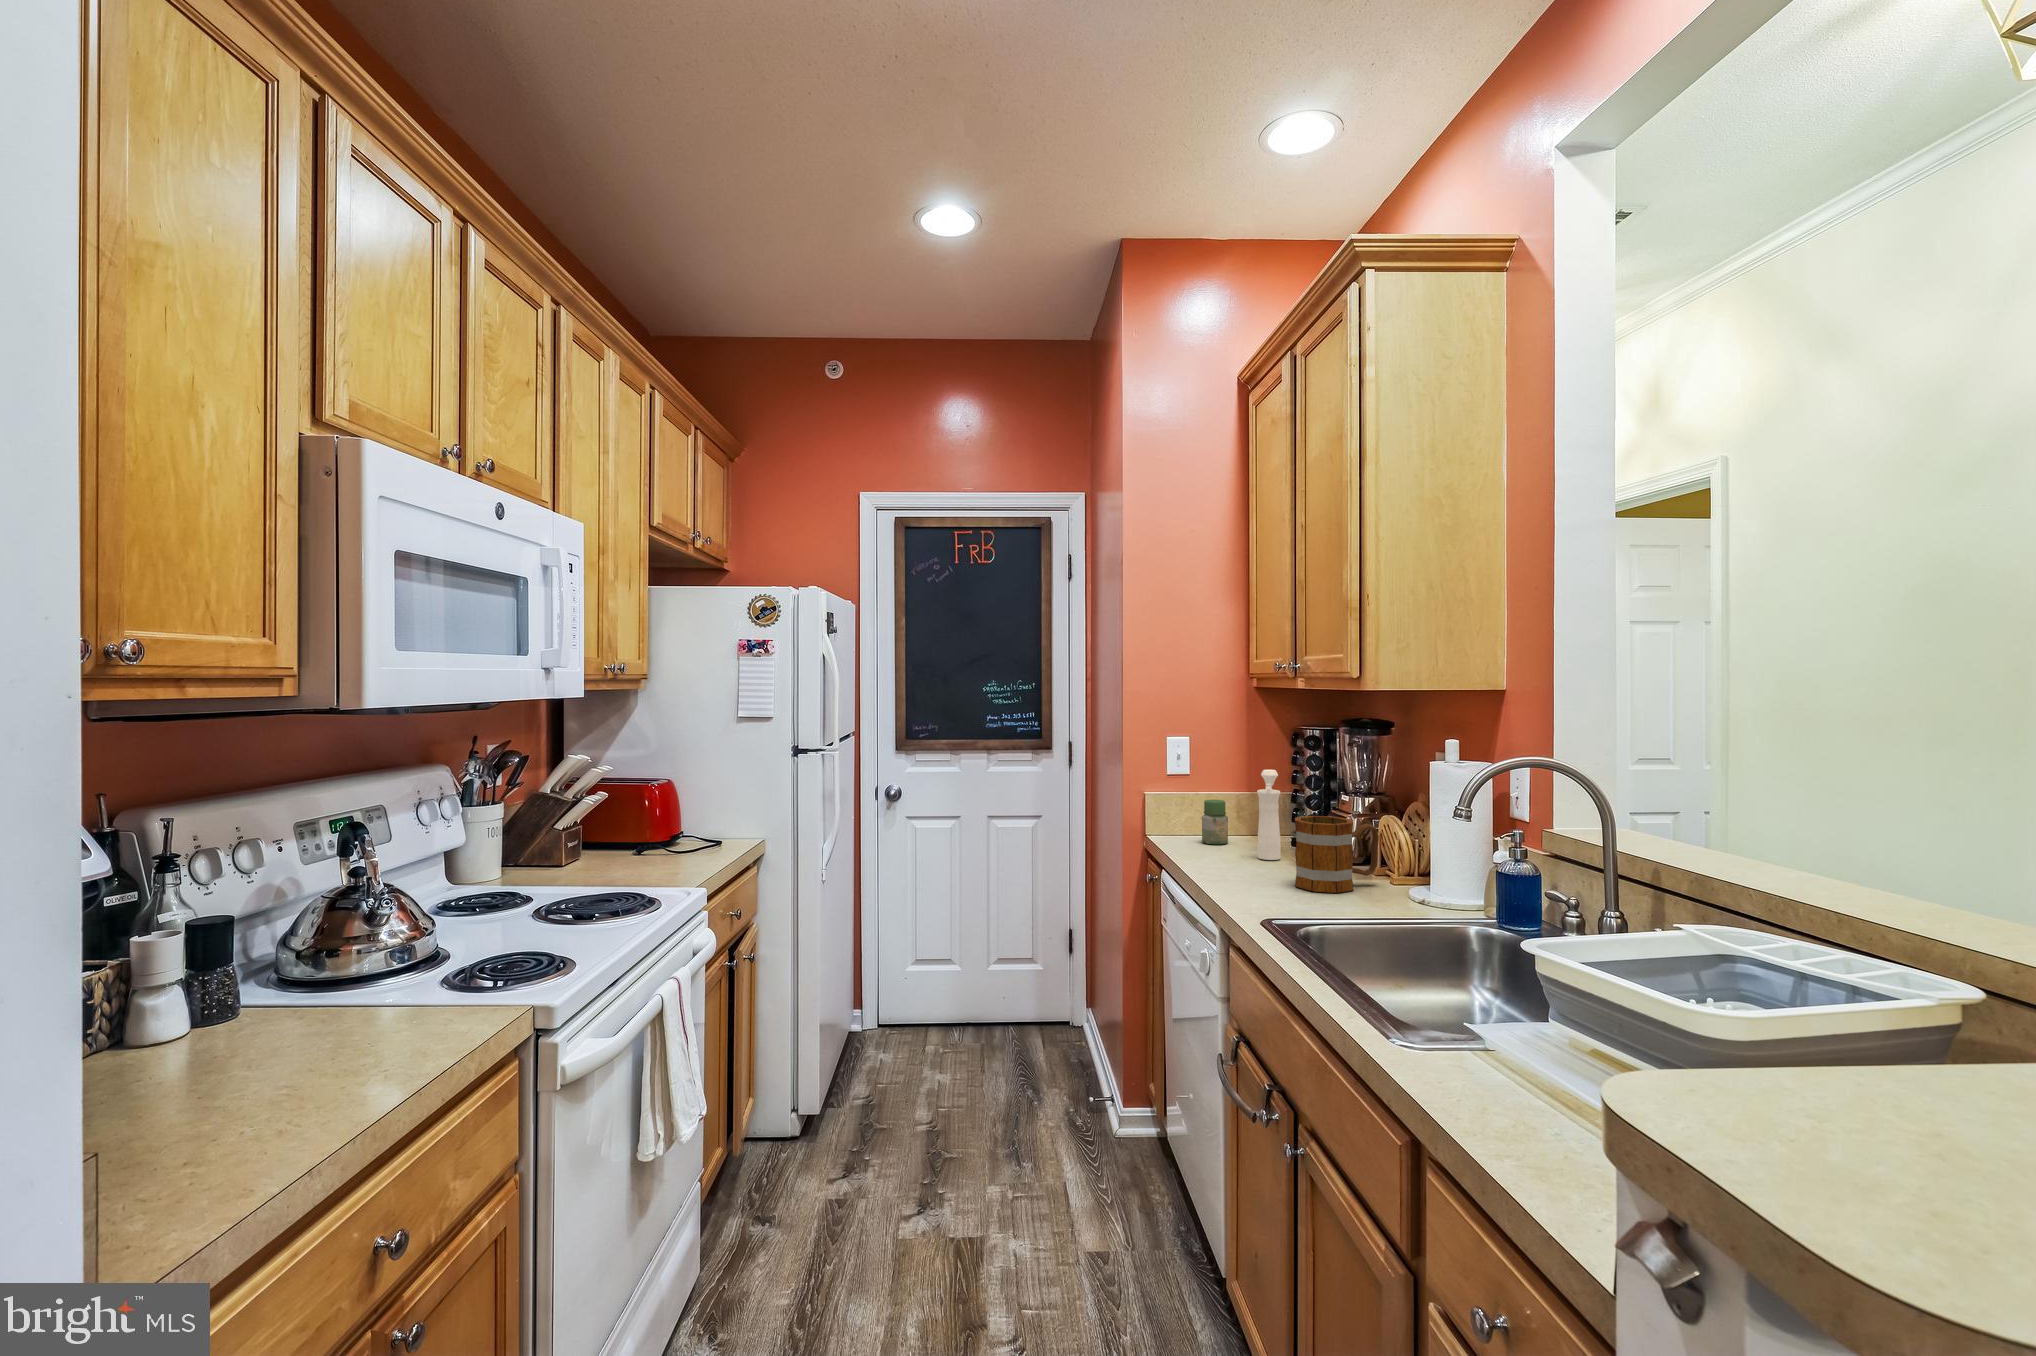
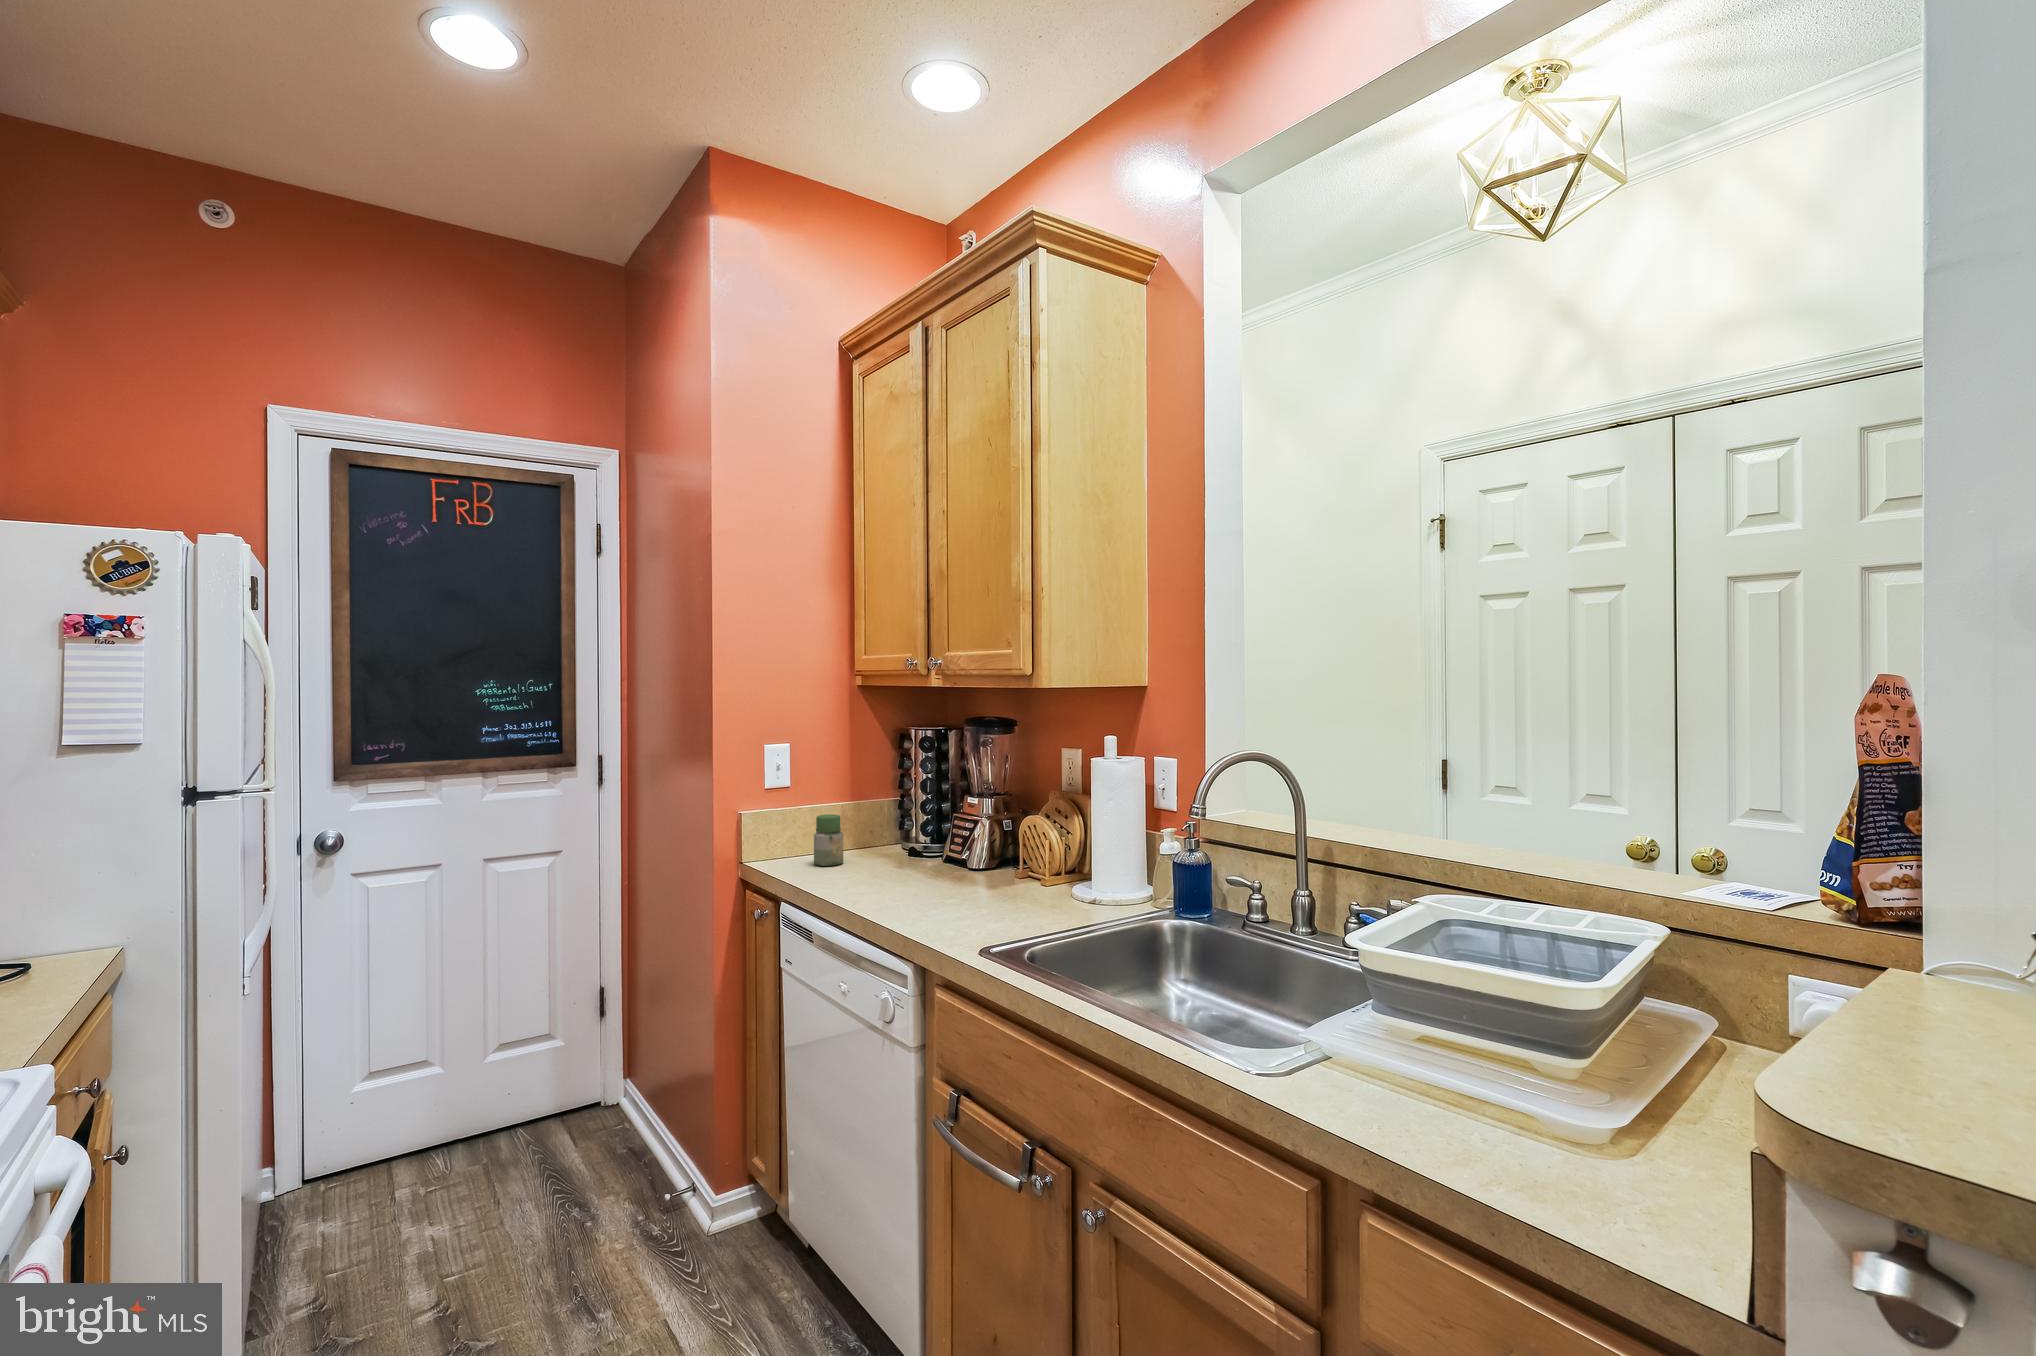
pepper mill: present [1257,770,1281,860] -> none [884,777,915,877]
mug: present [1295,816,1379,893] -> none [953,823,1032,906]

